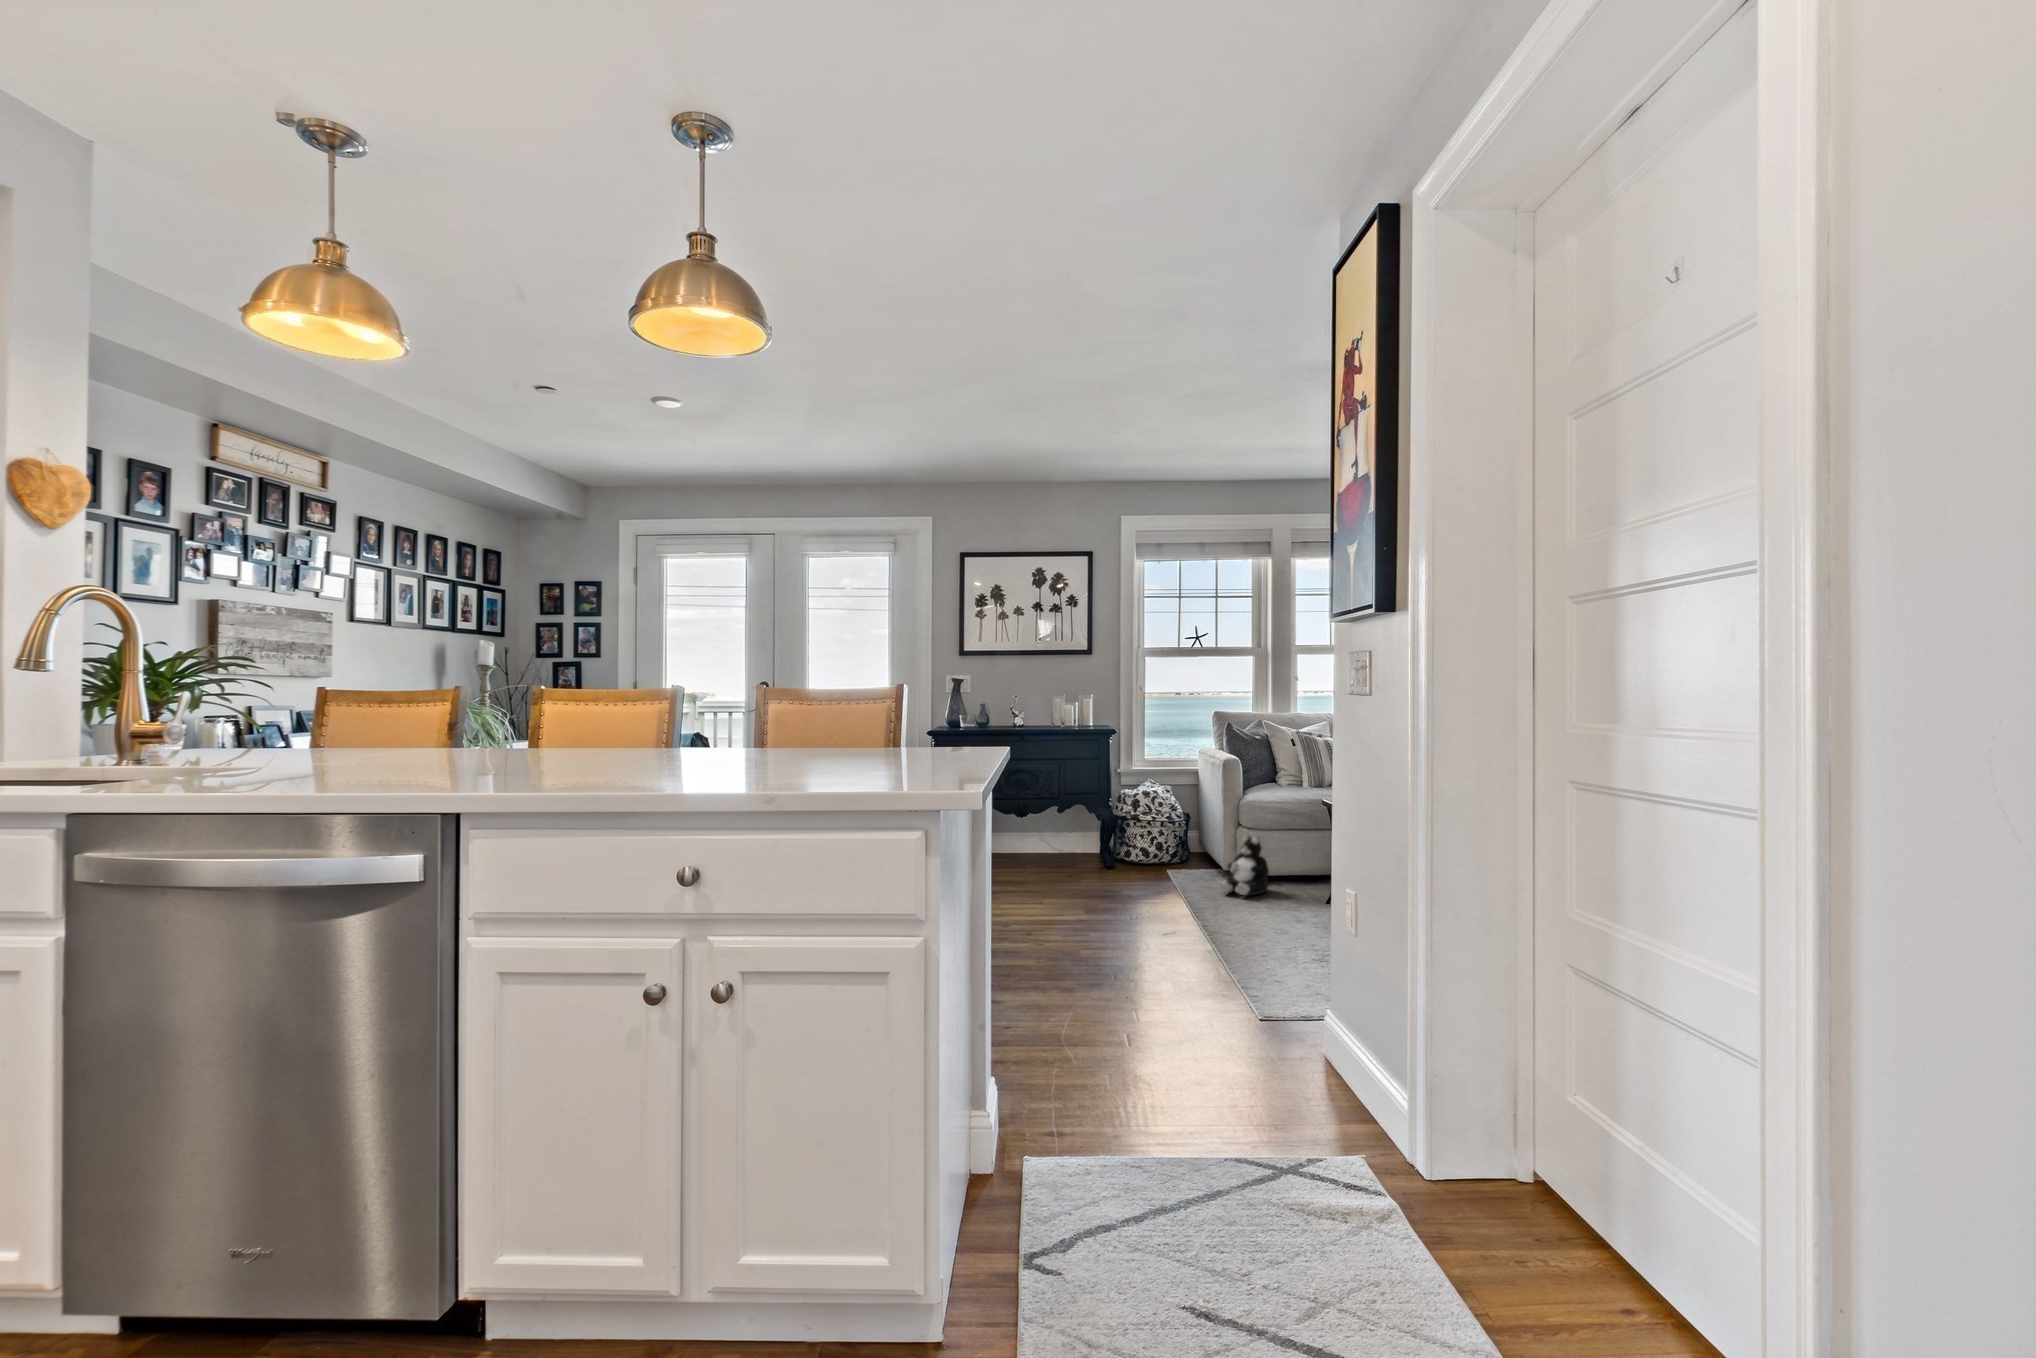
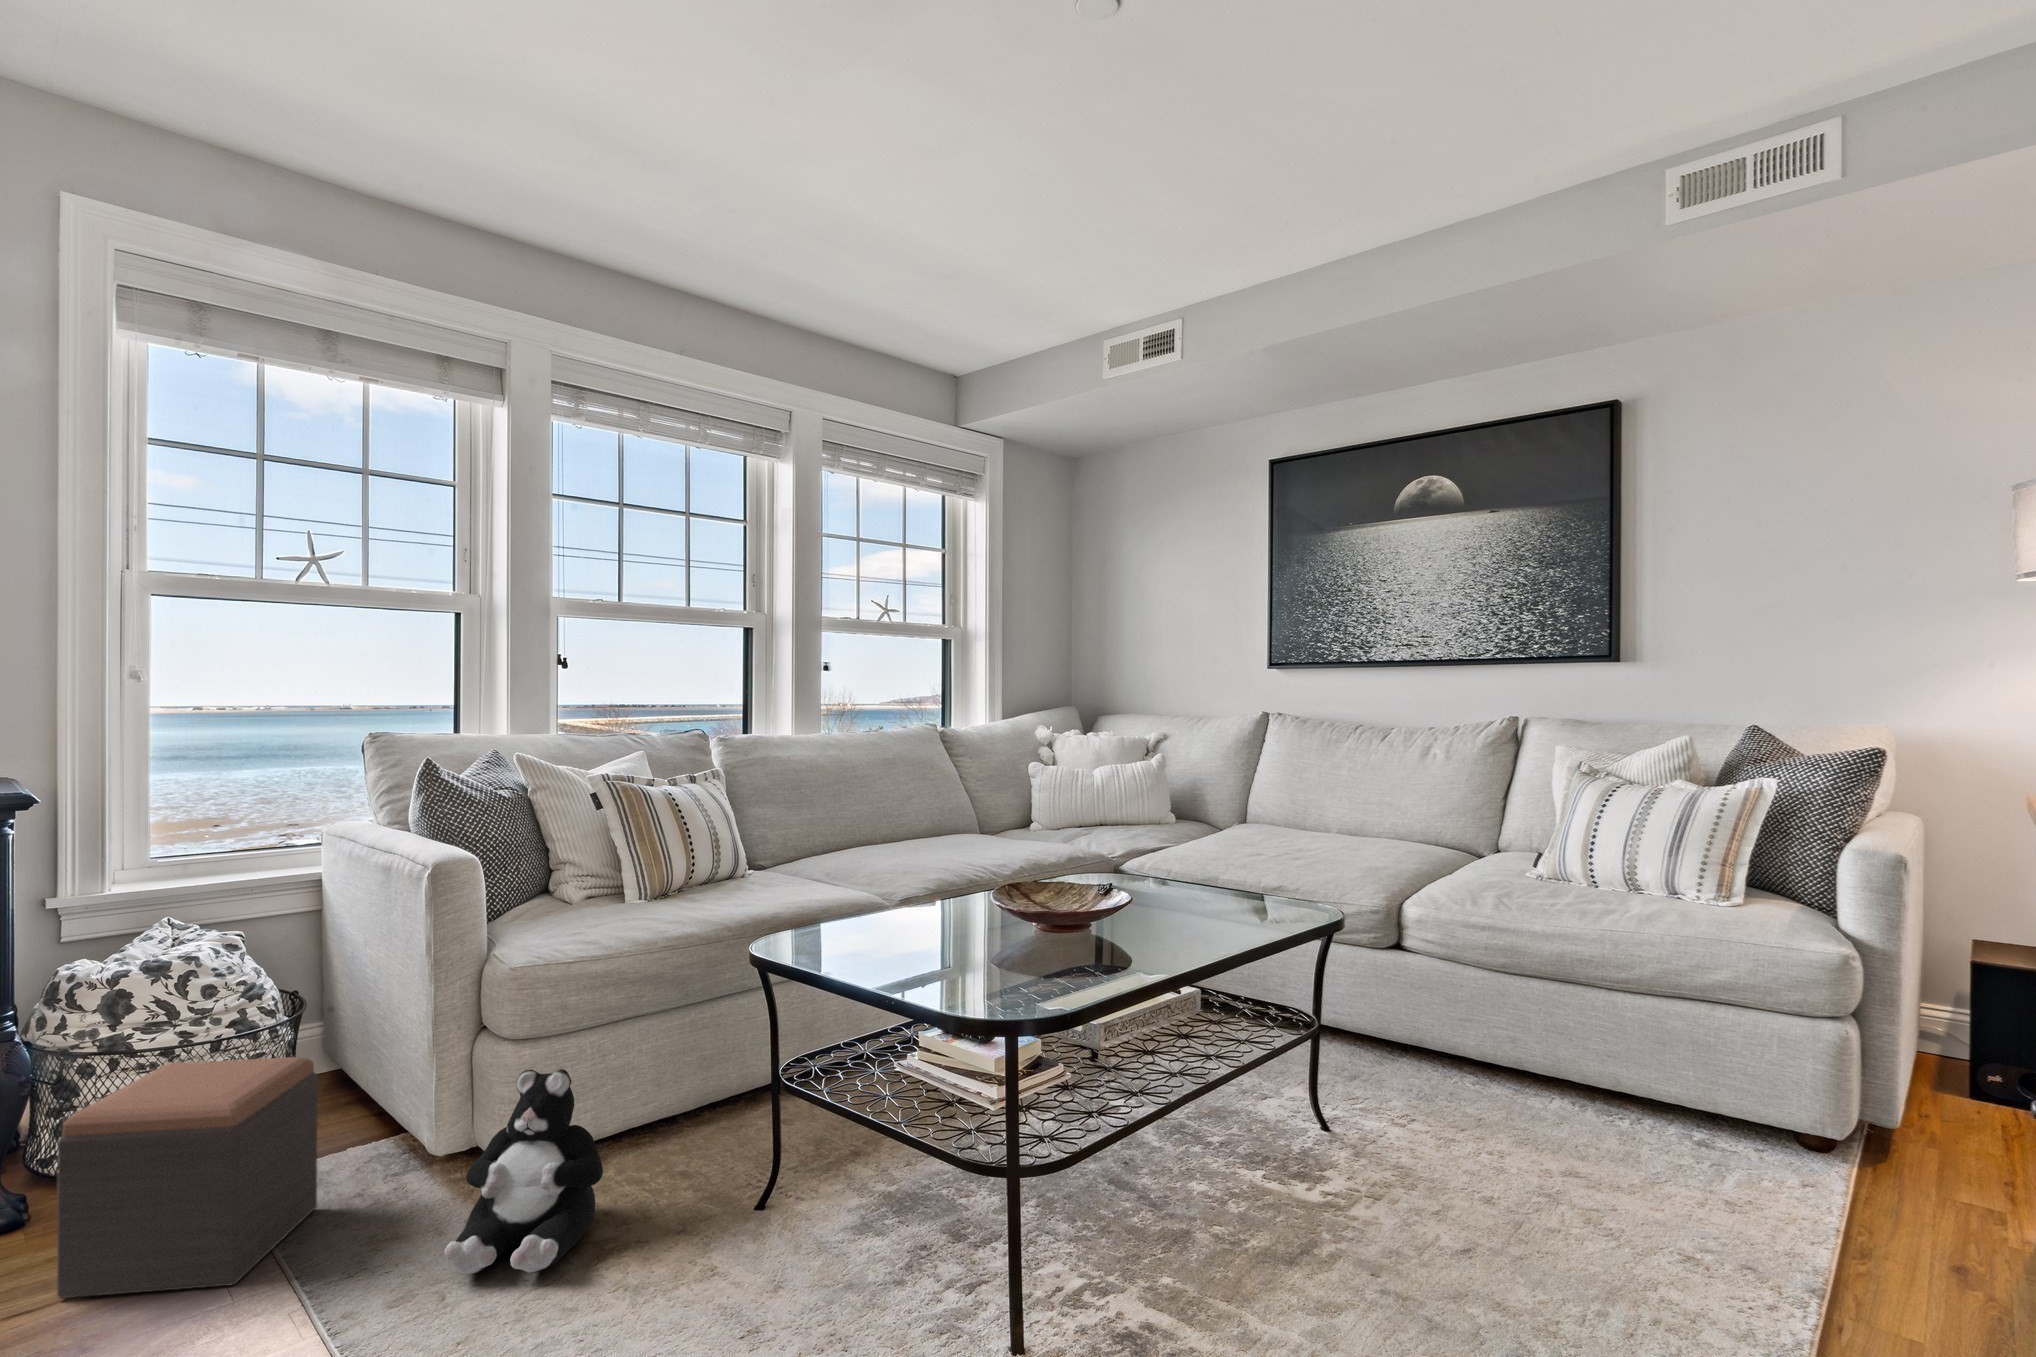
footstool: none [1122,820,1189,885] -> present [57,1057,318,1298]

